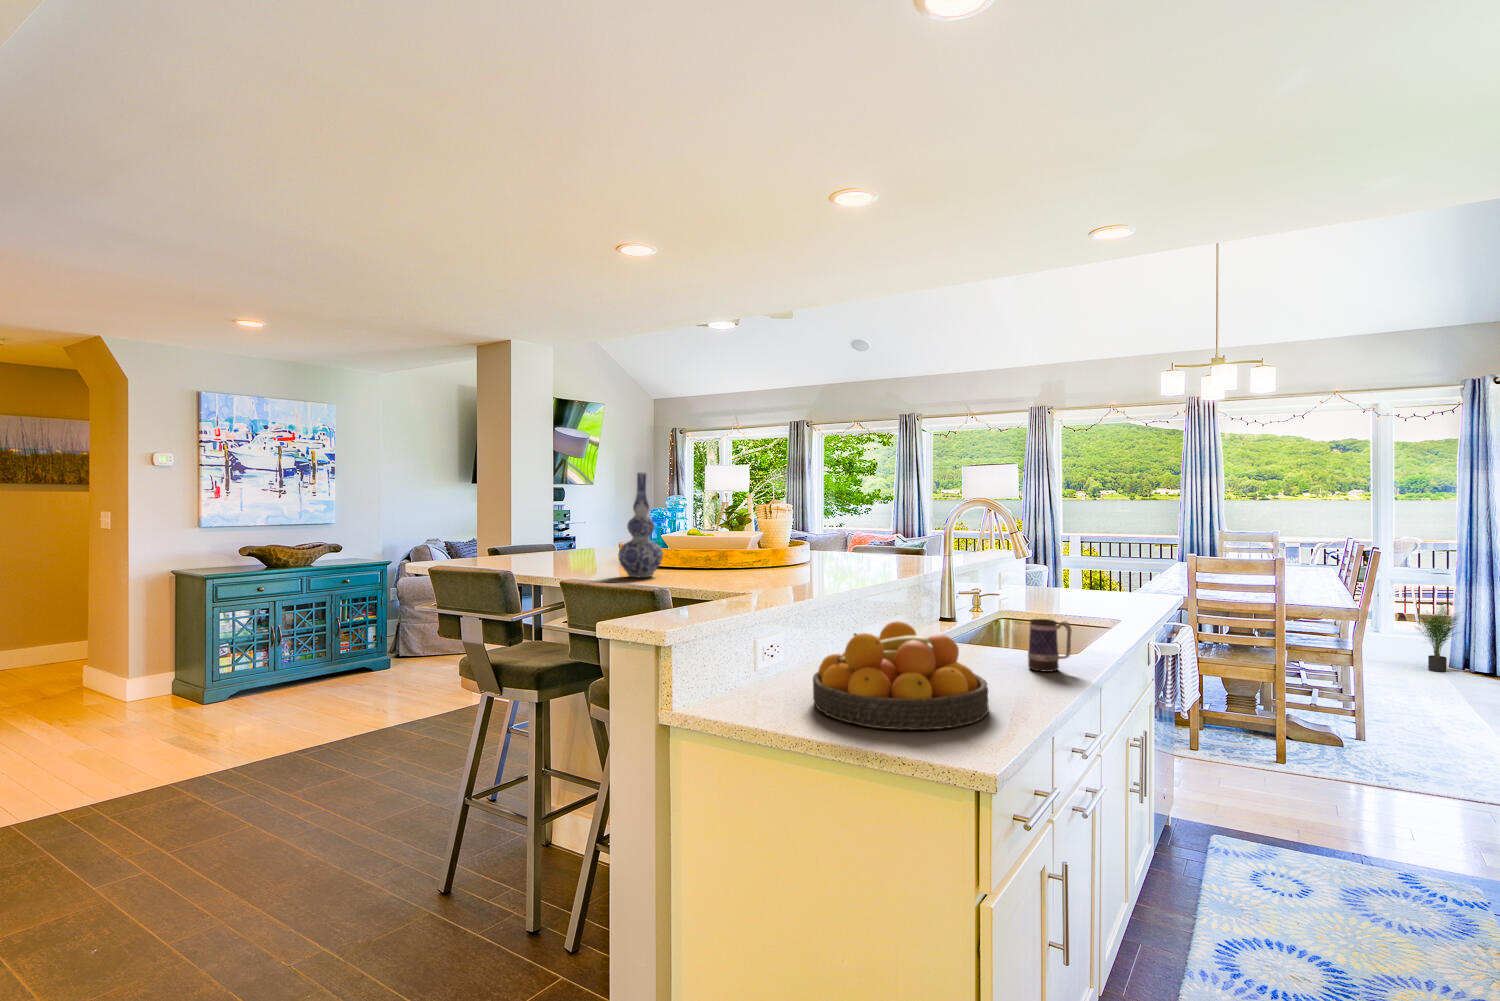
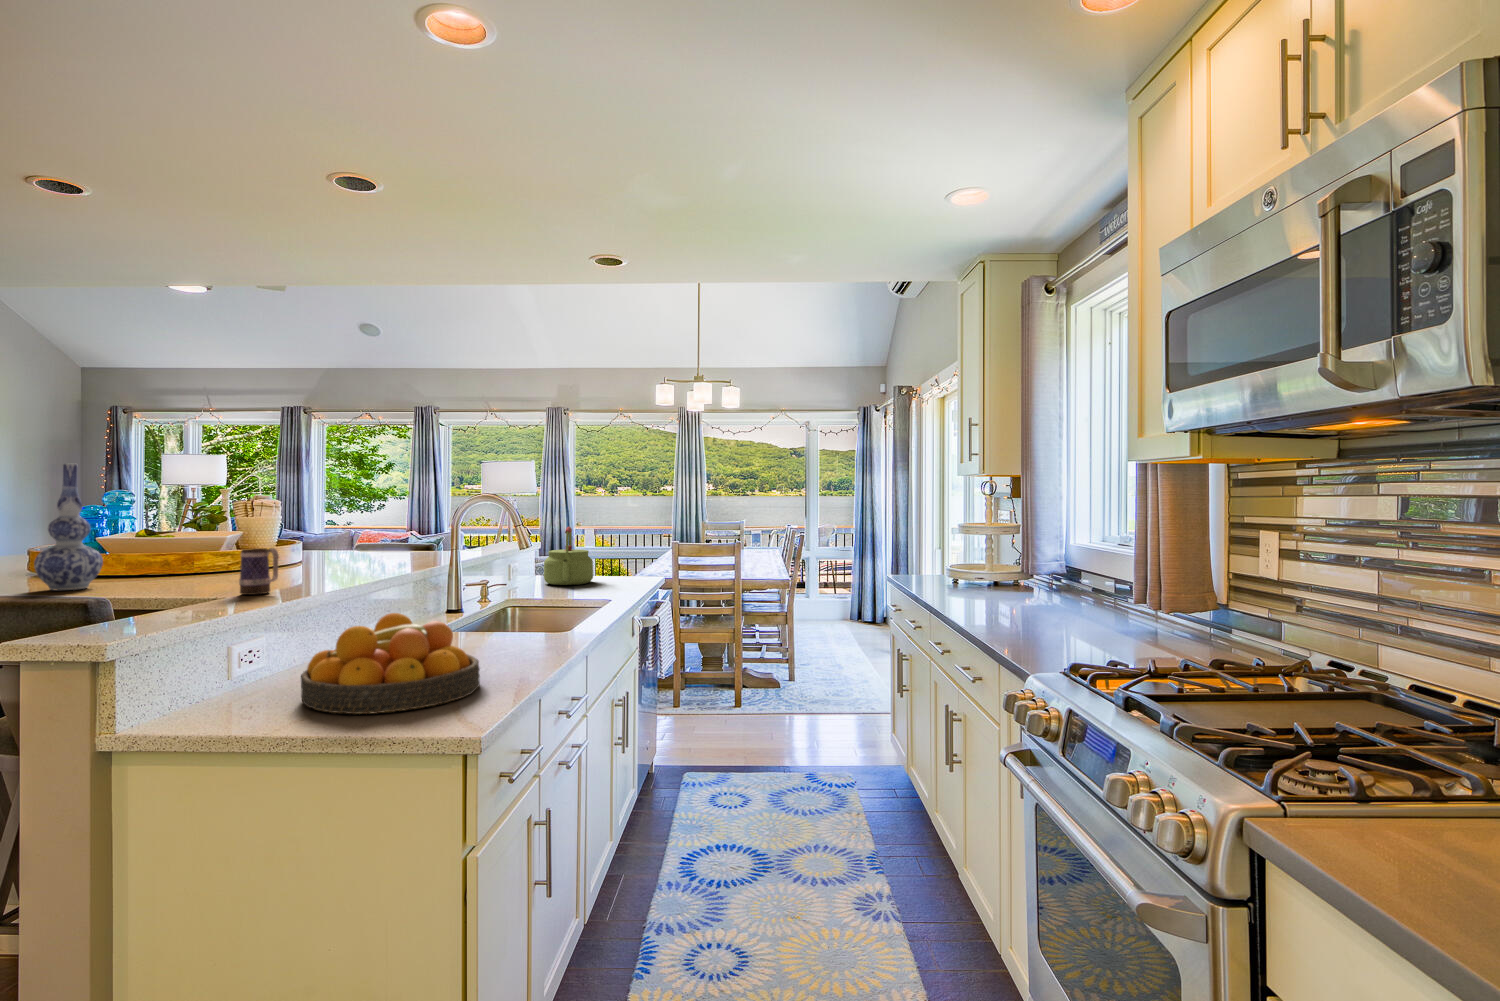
kettle: none [1038,534,1095,599] -> present [544,527,593,585]
potted plant: present [1417,605,1458,672] -> none [833,572,866,625]
mug: present [1028,619,1072,672] -> present [239,548,279,595]

